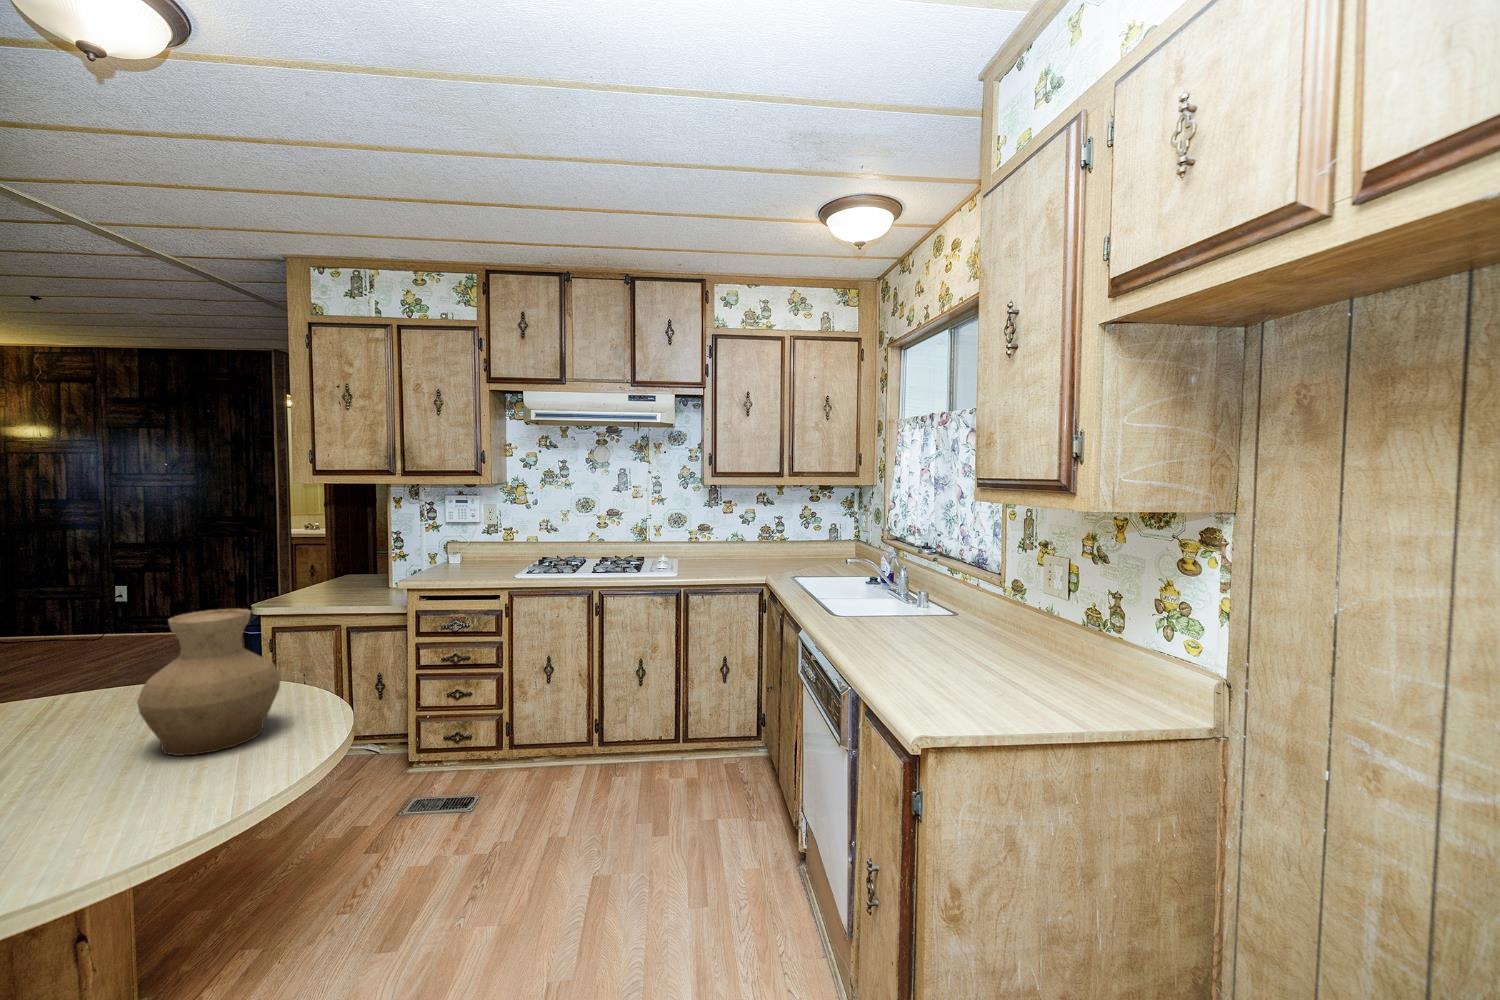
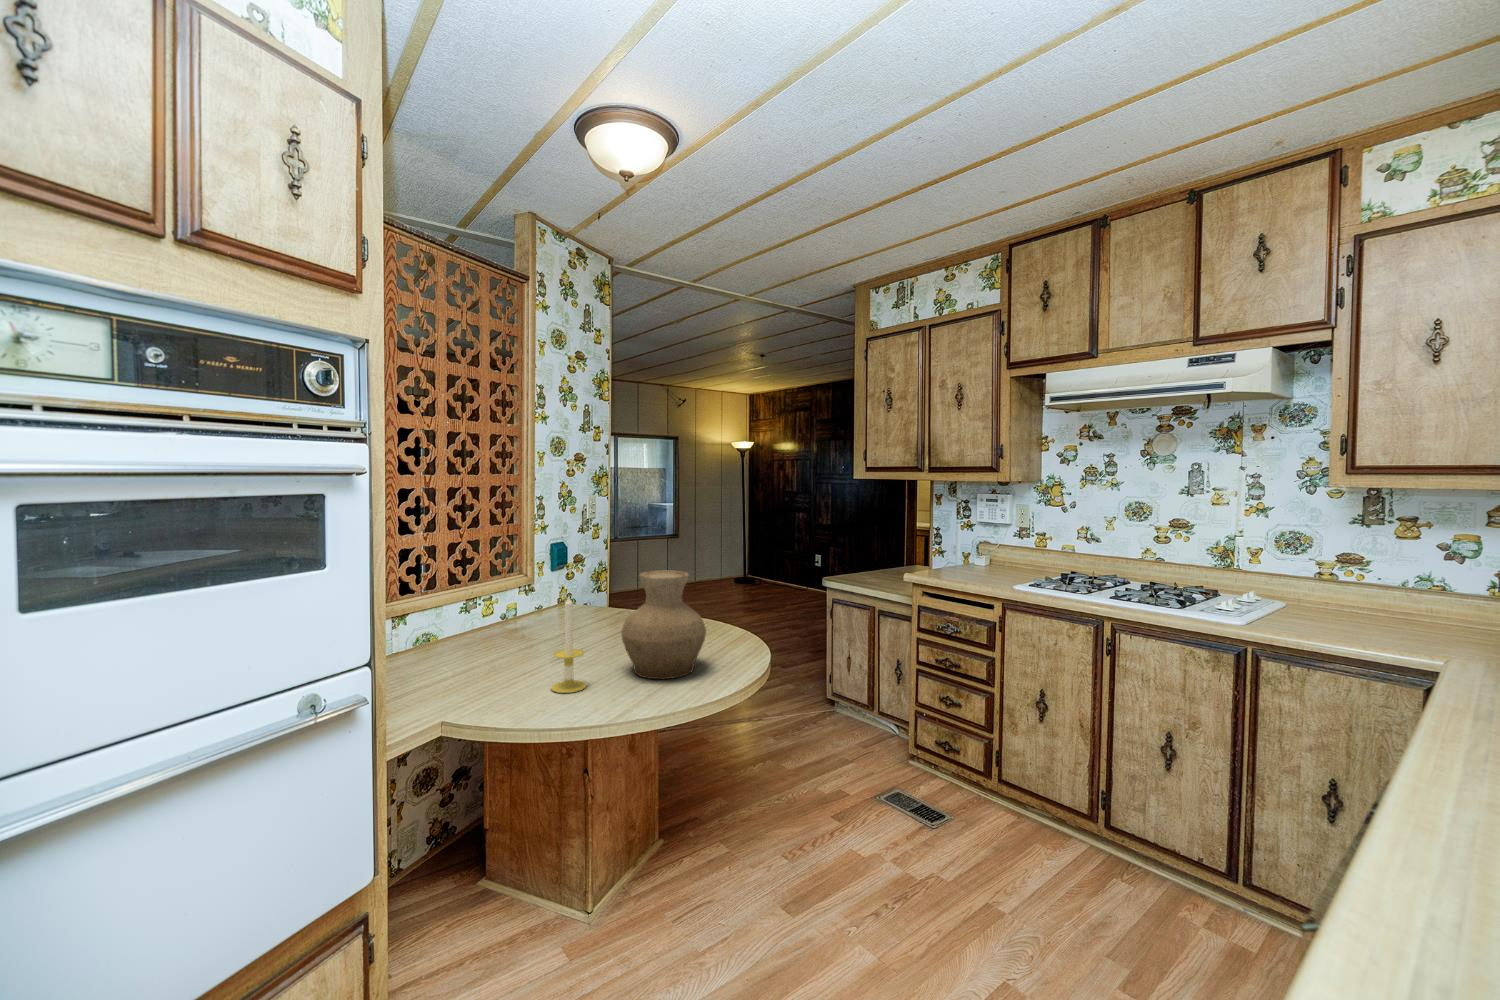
candle: none [51,667,124,817] -> present [551,596,587,693]

